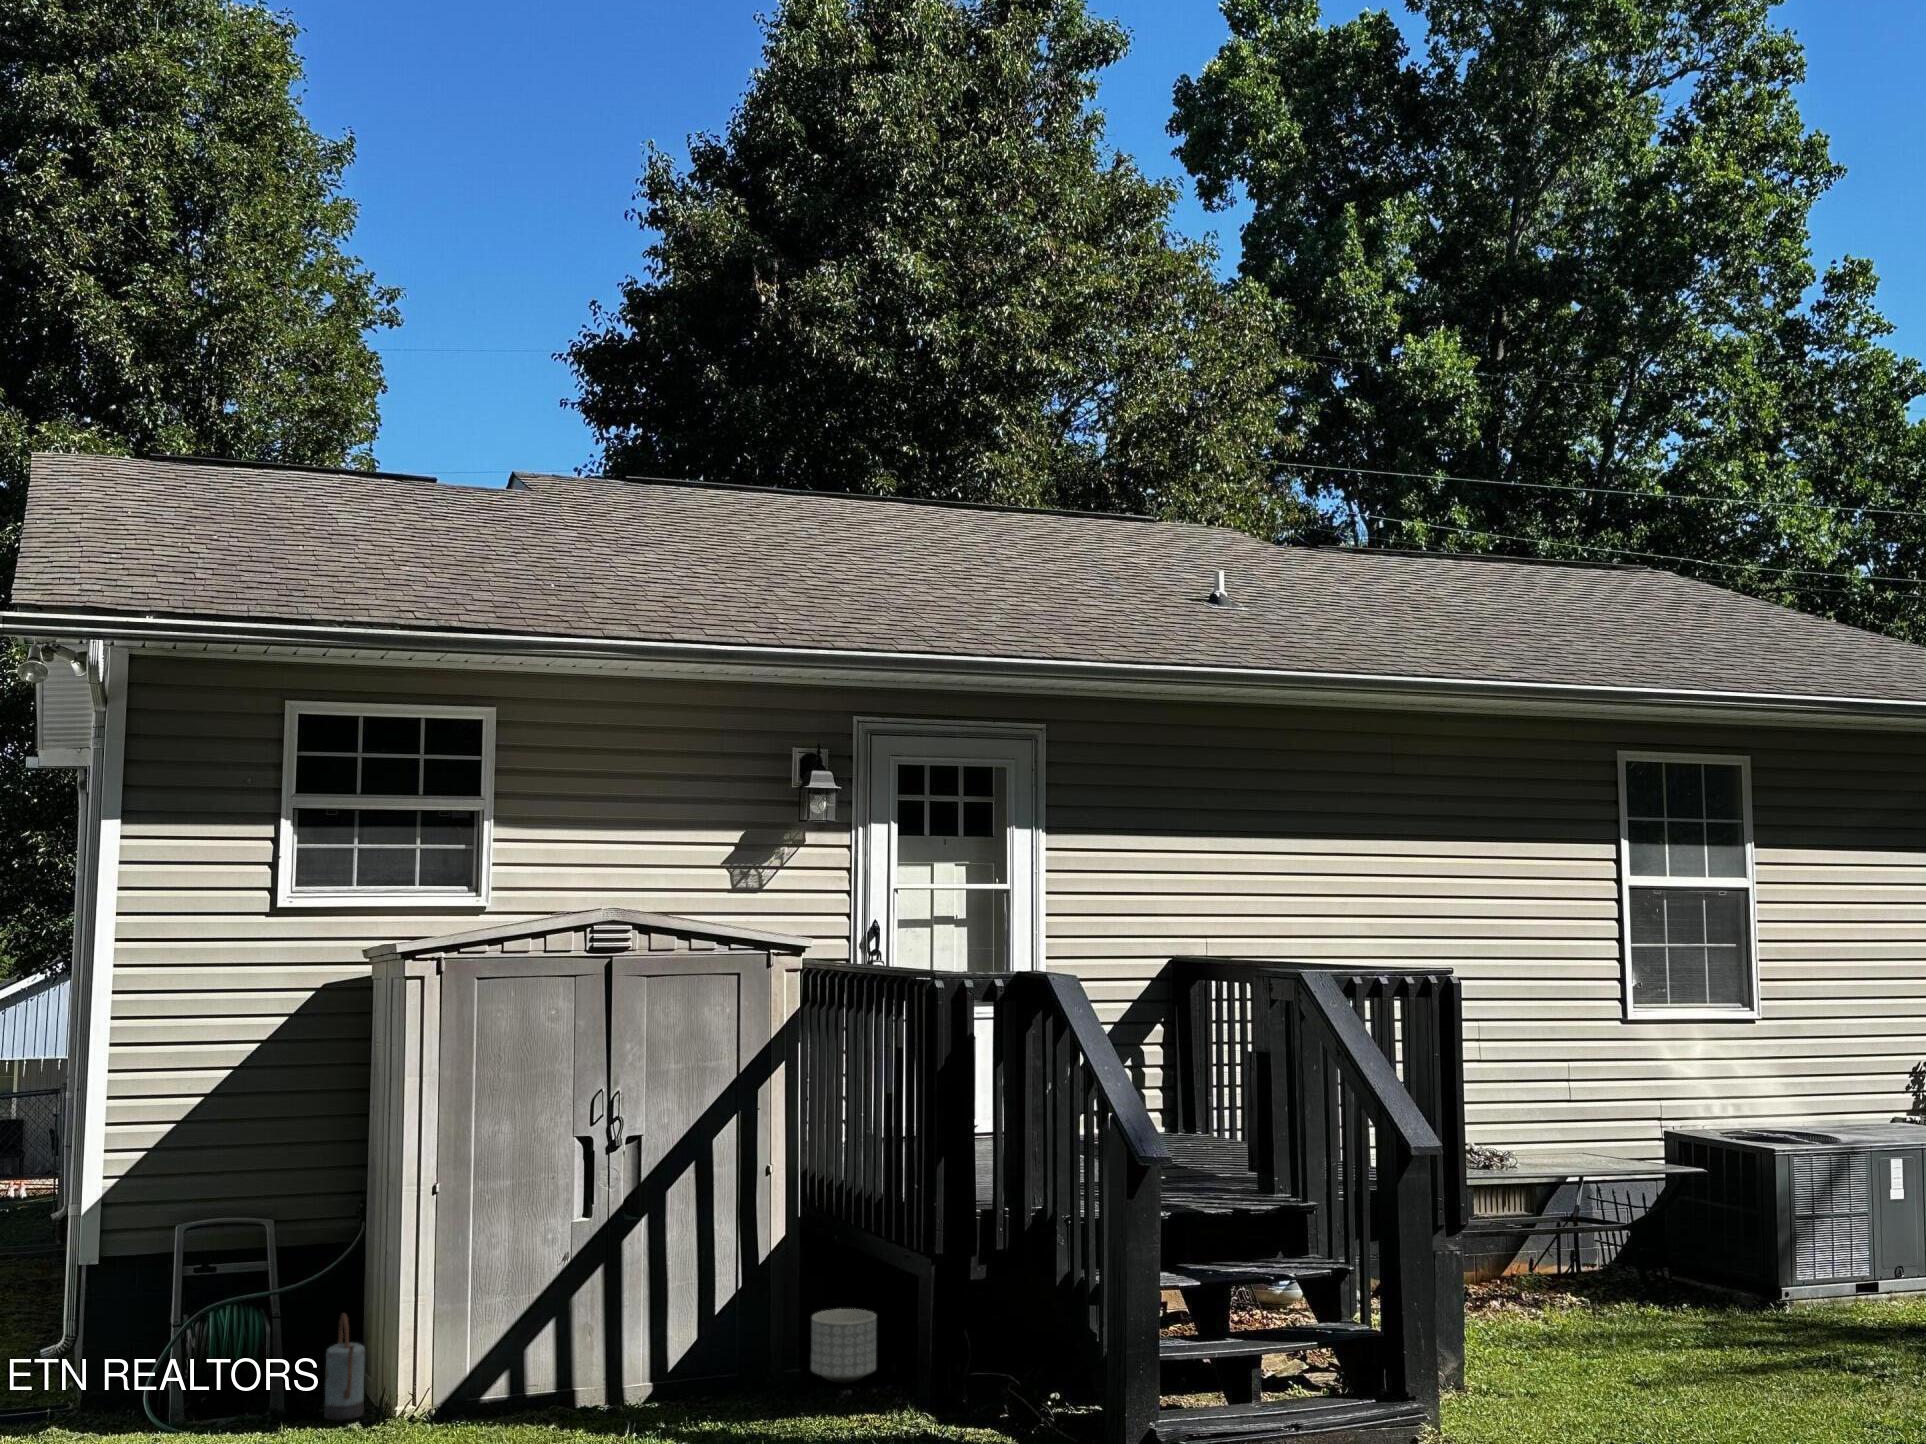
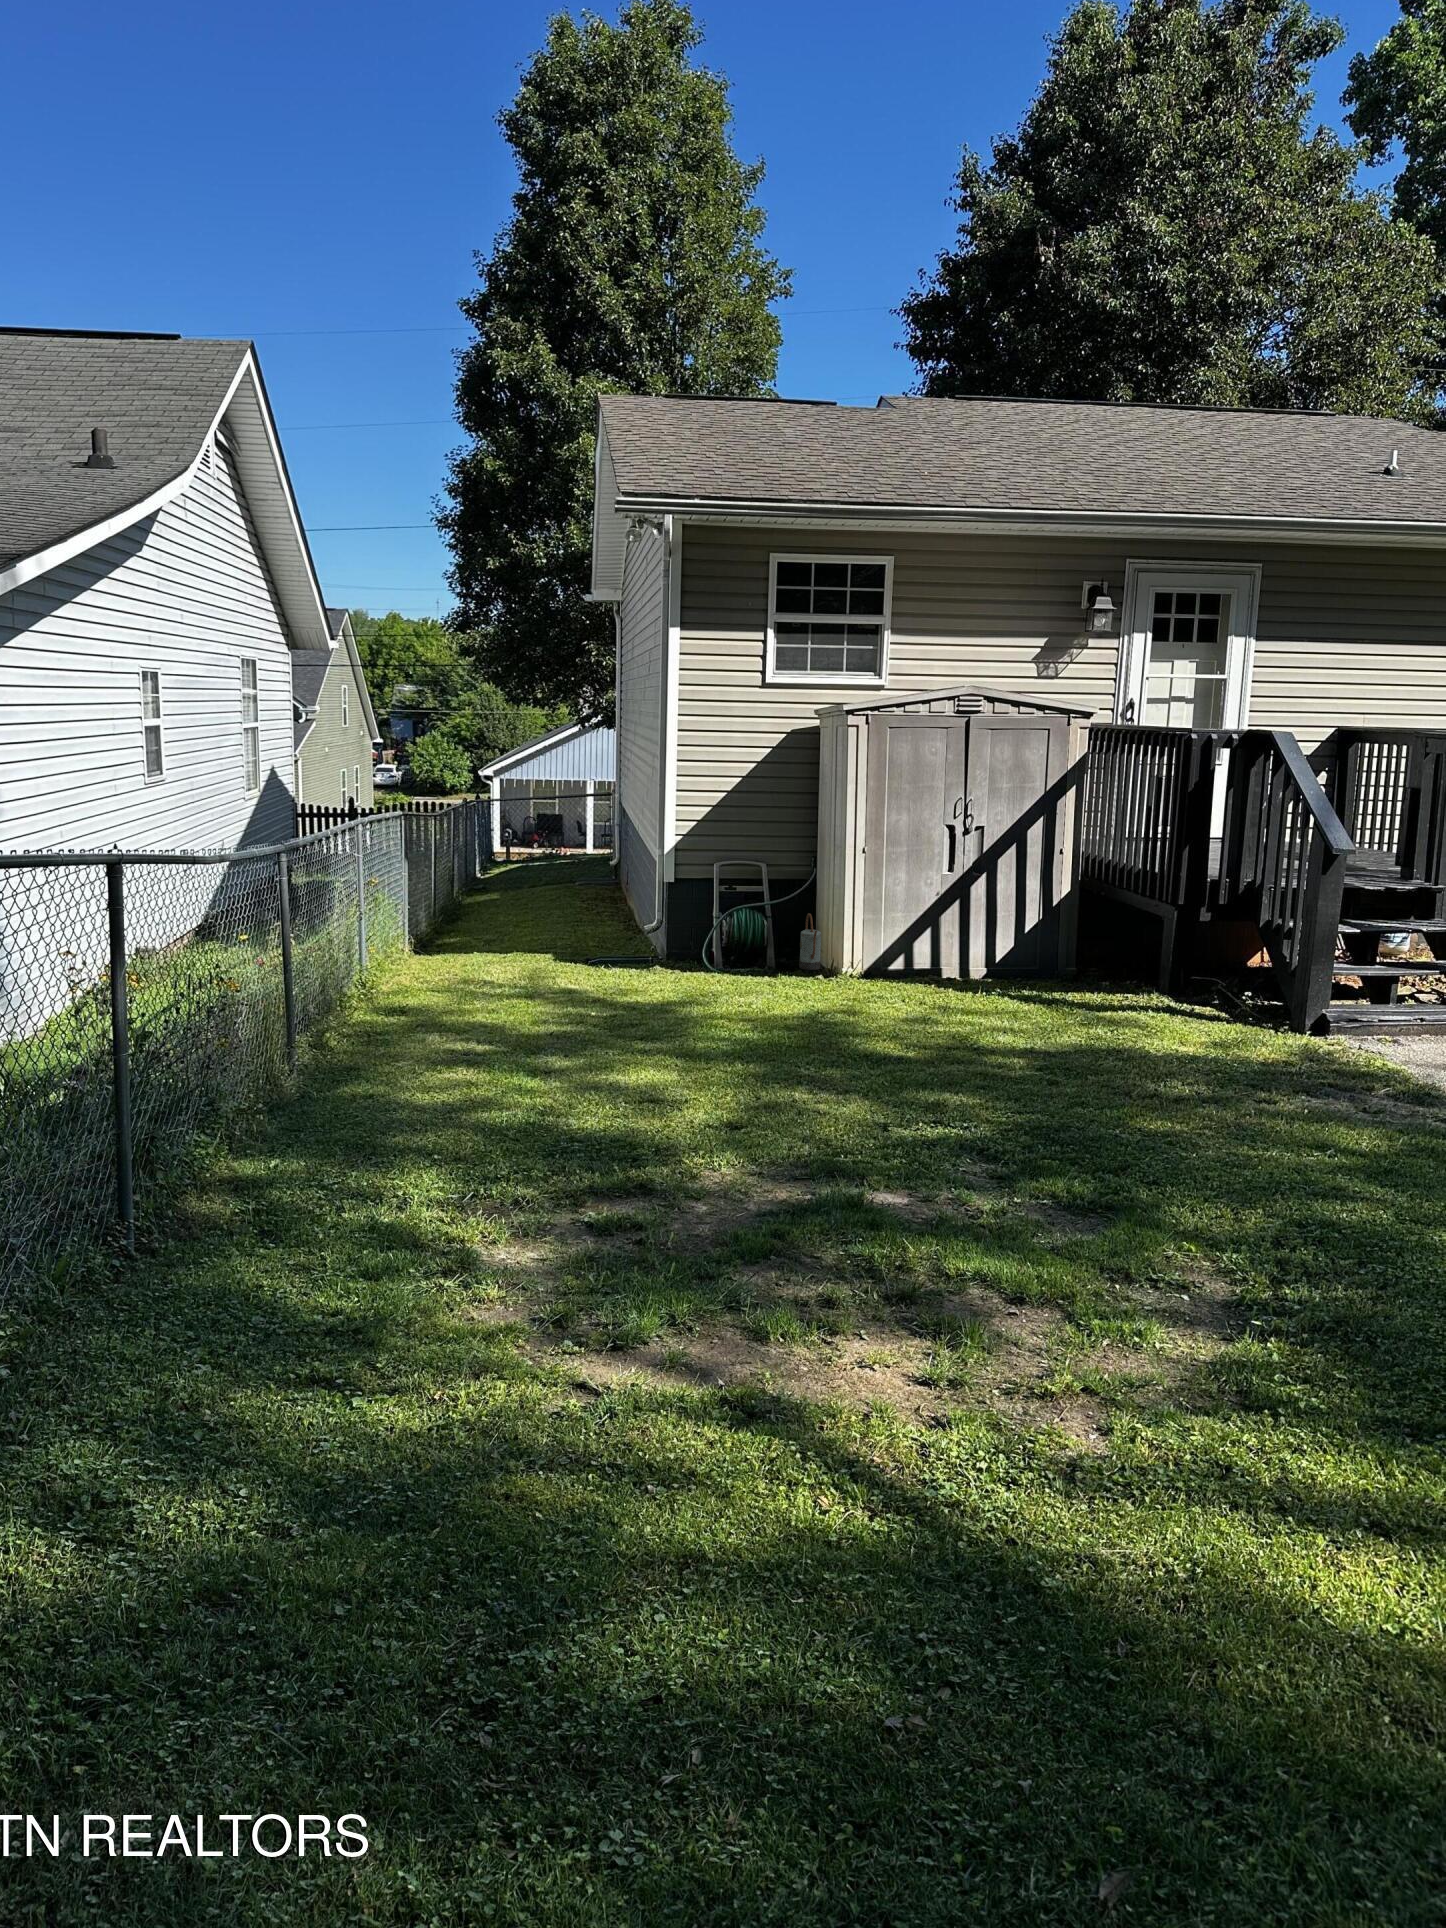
planter: present [811,1309,876,1383] -> none [1079,938,1123,980]

